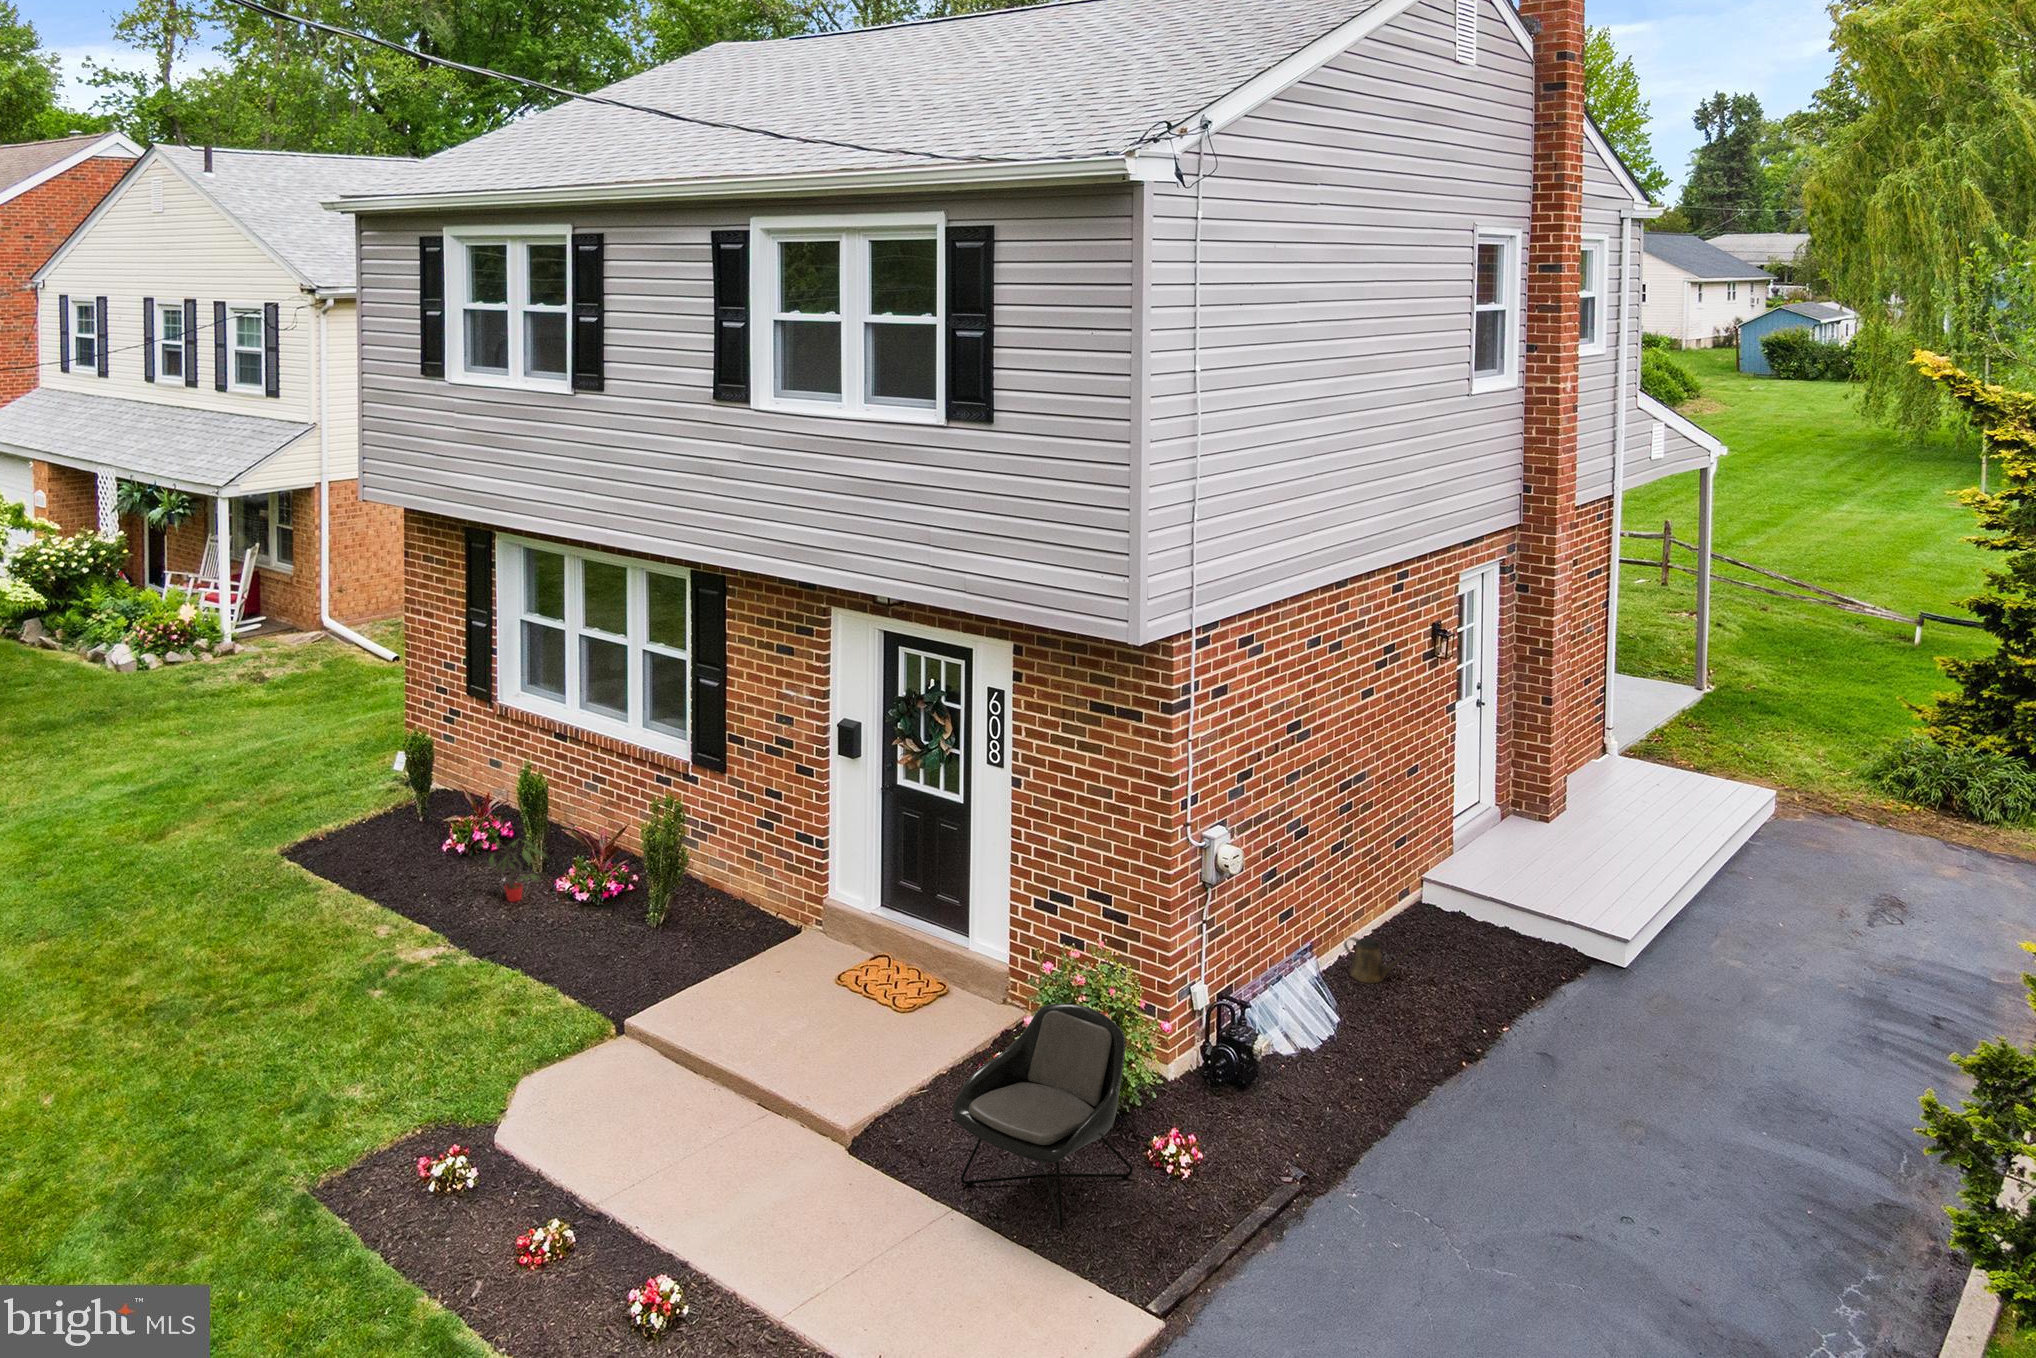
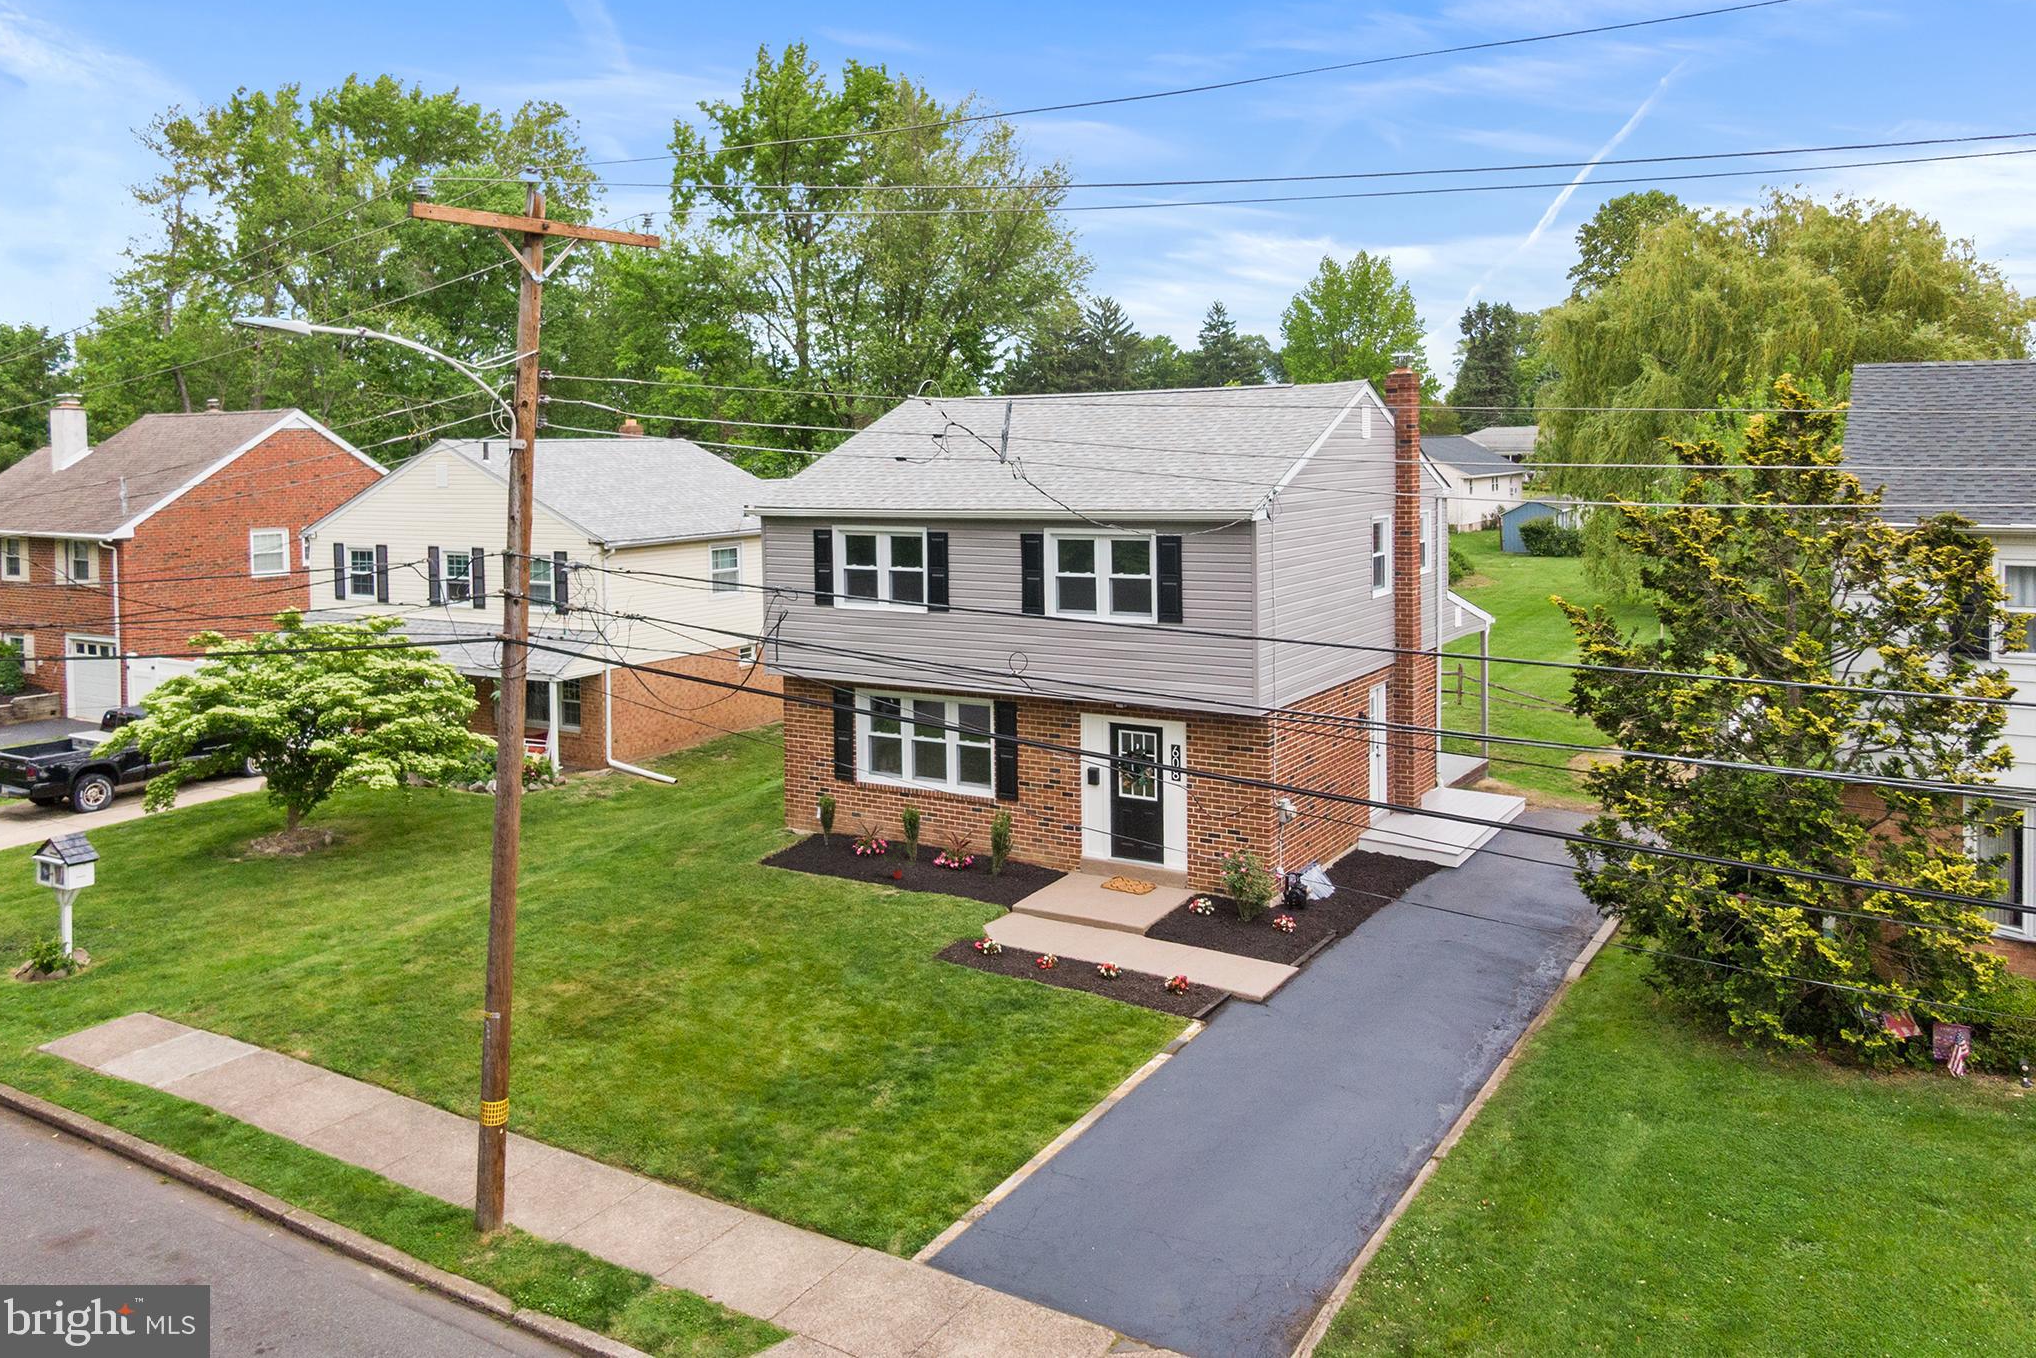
watering can: present [1344,937,1415,983] -> none [1334,861,1369,882]
lounge chair: present [953,1004,1133,1229] -> none [1195,868,1269,951]

